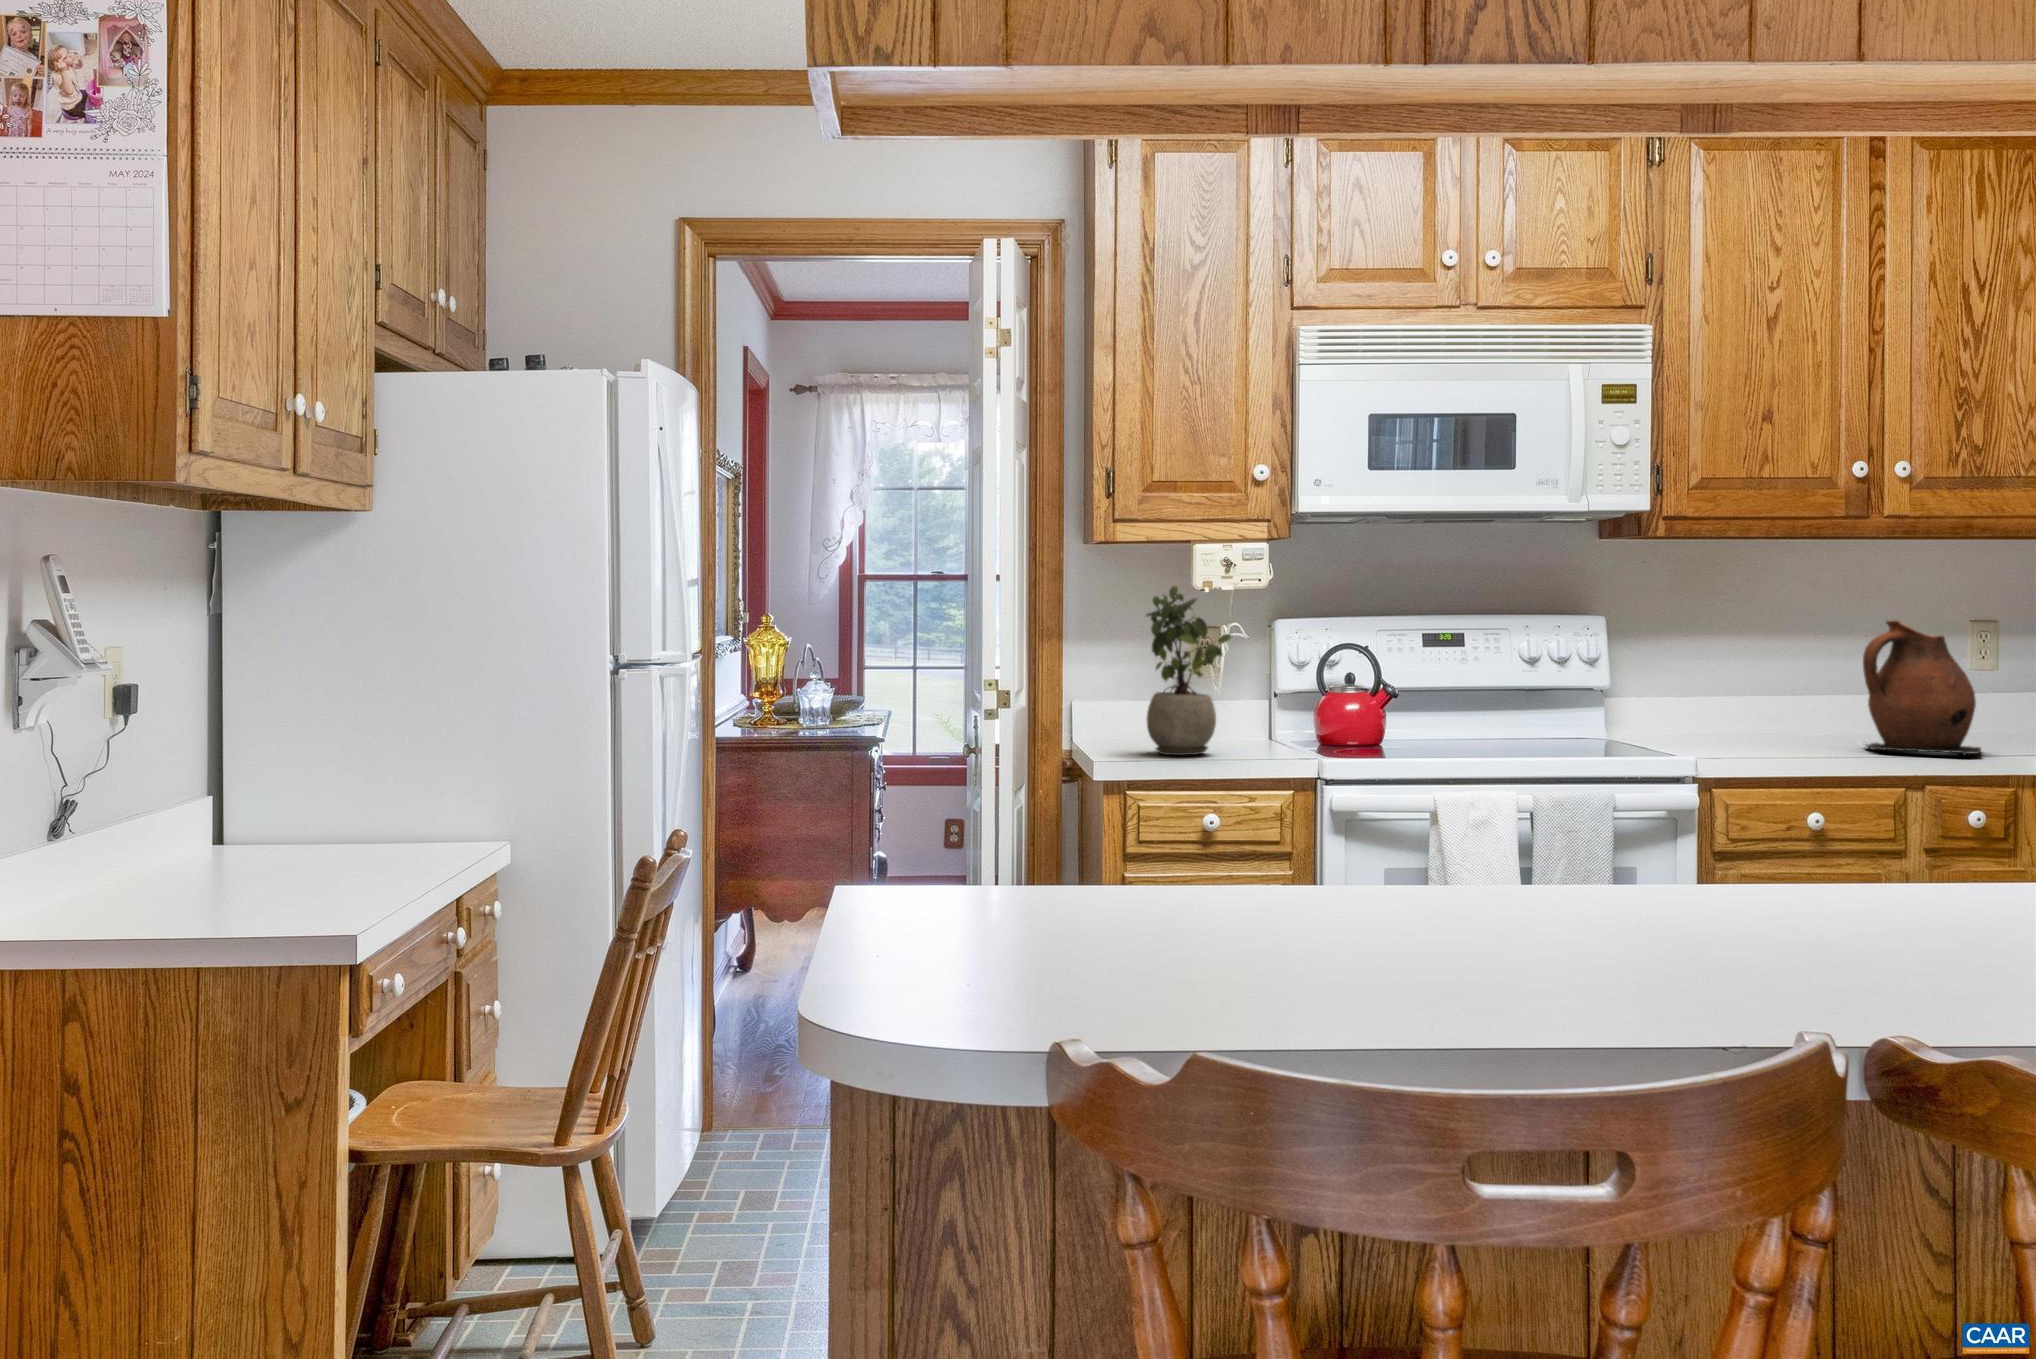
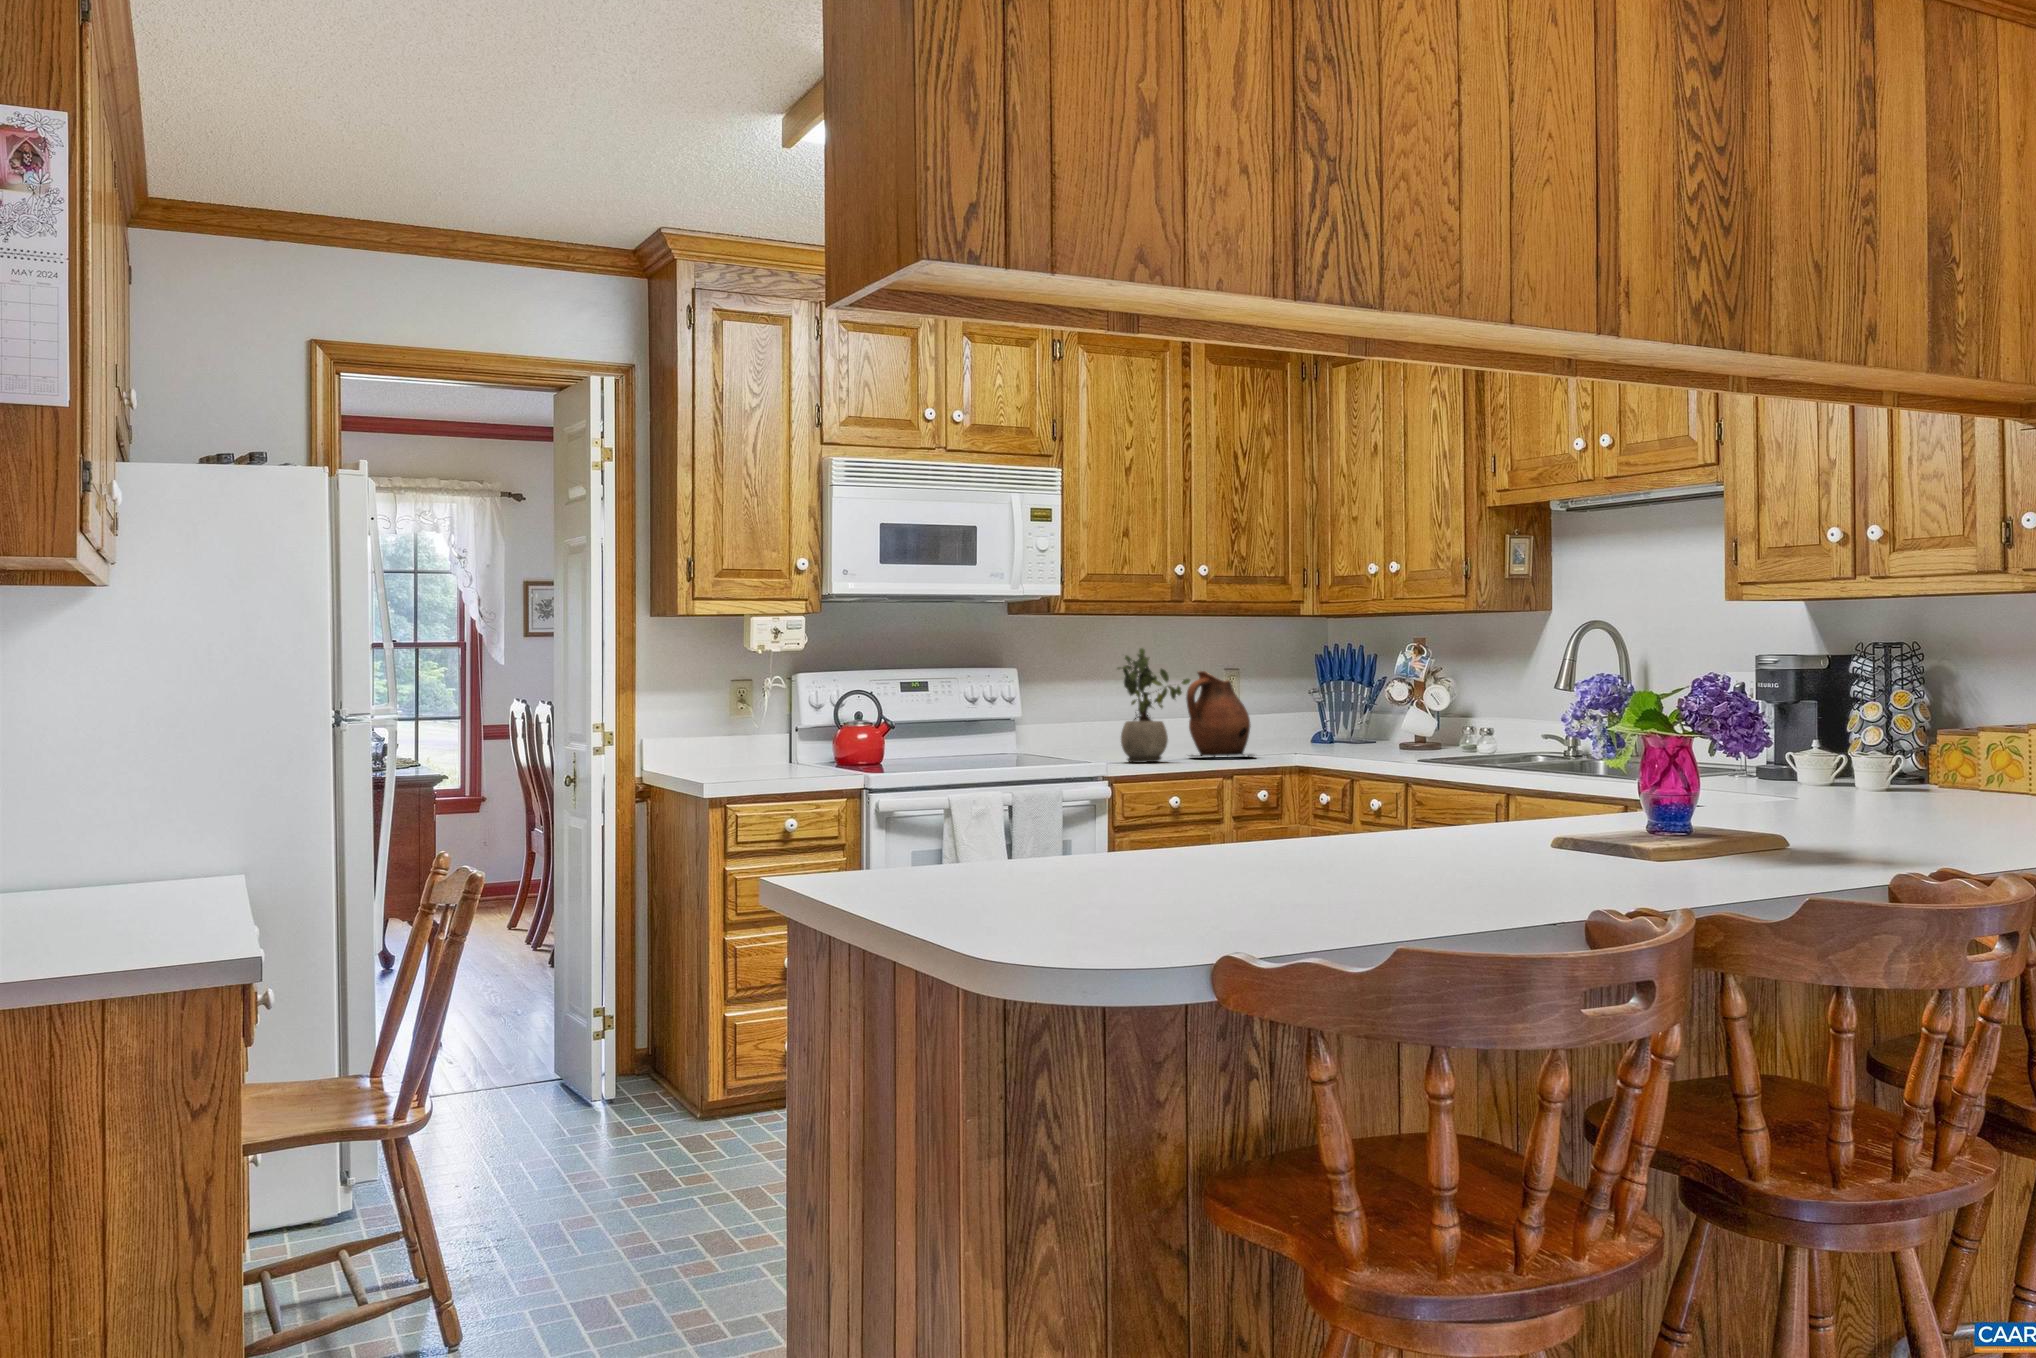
potted plant: present [1146,586,1232,755] -> present [1118,648,1190,763]

